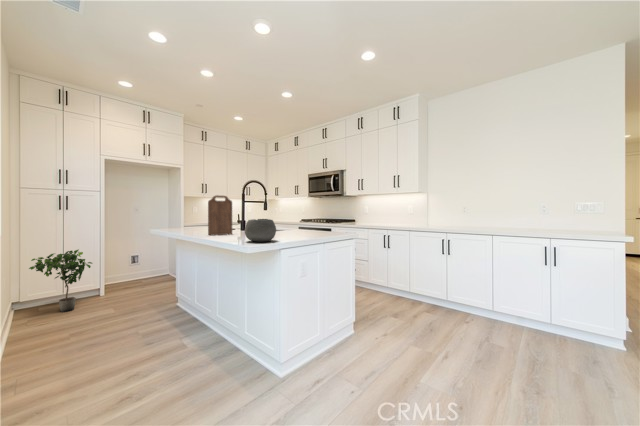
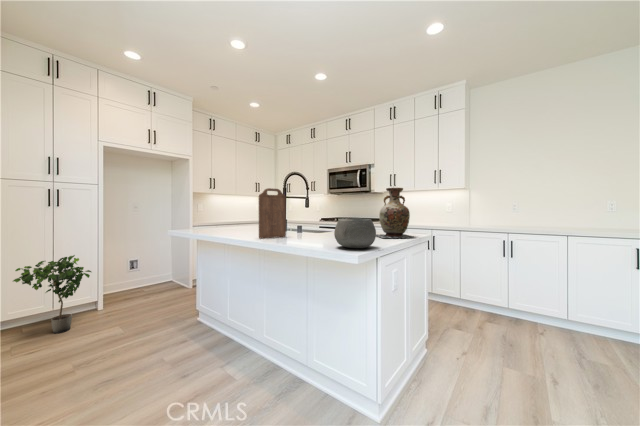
vase: none [303,194,332,235] -> present [376,188,416,238]

